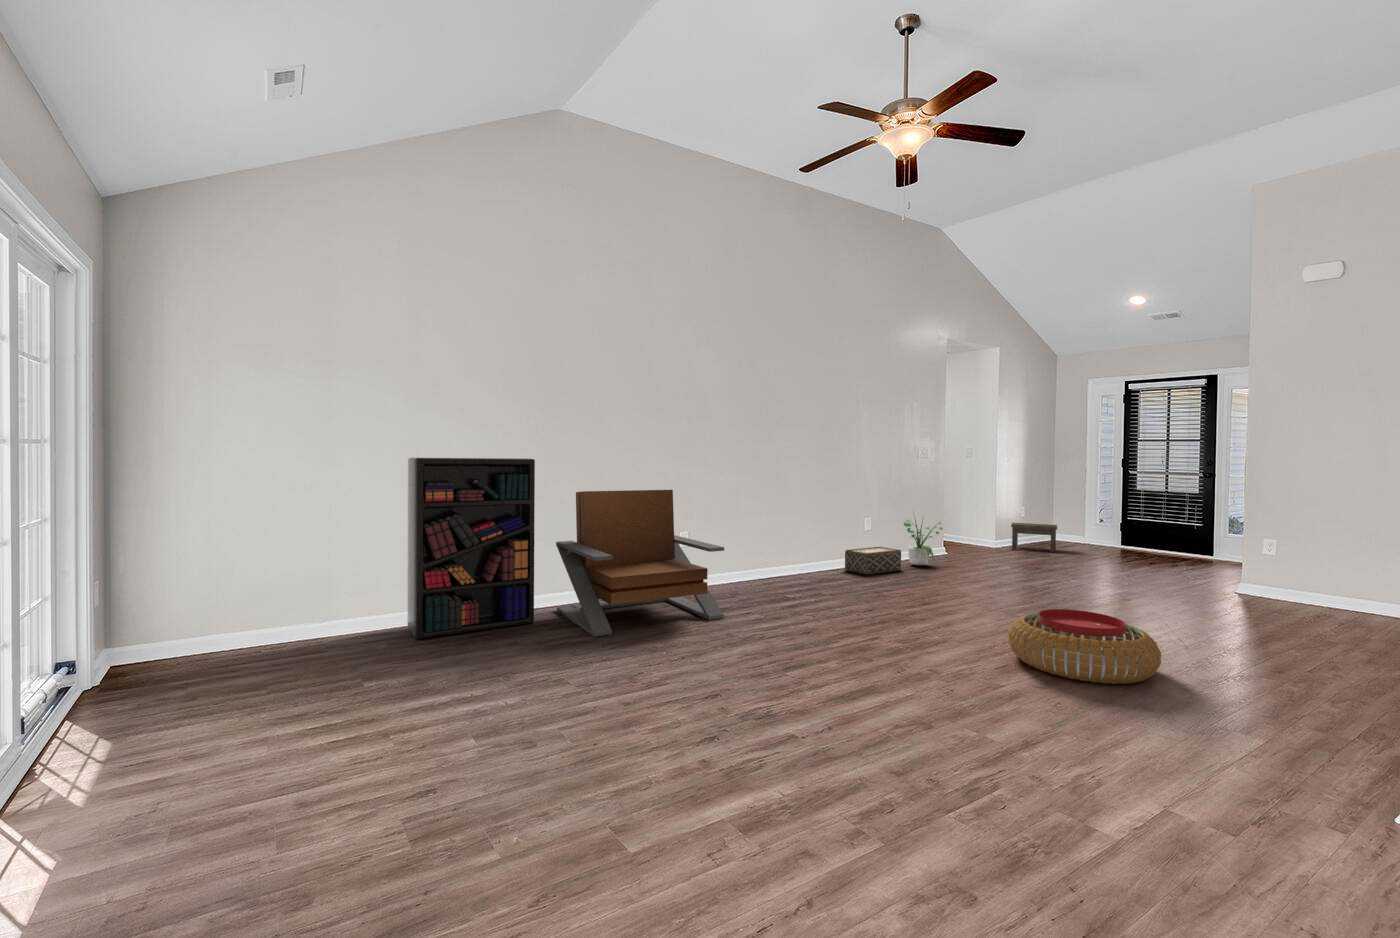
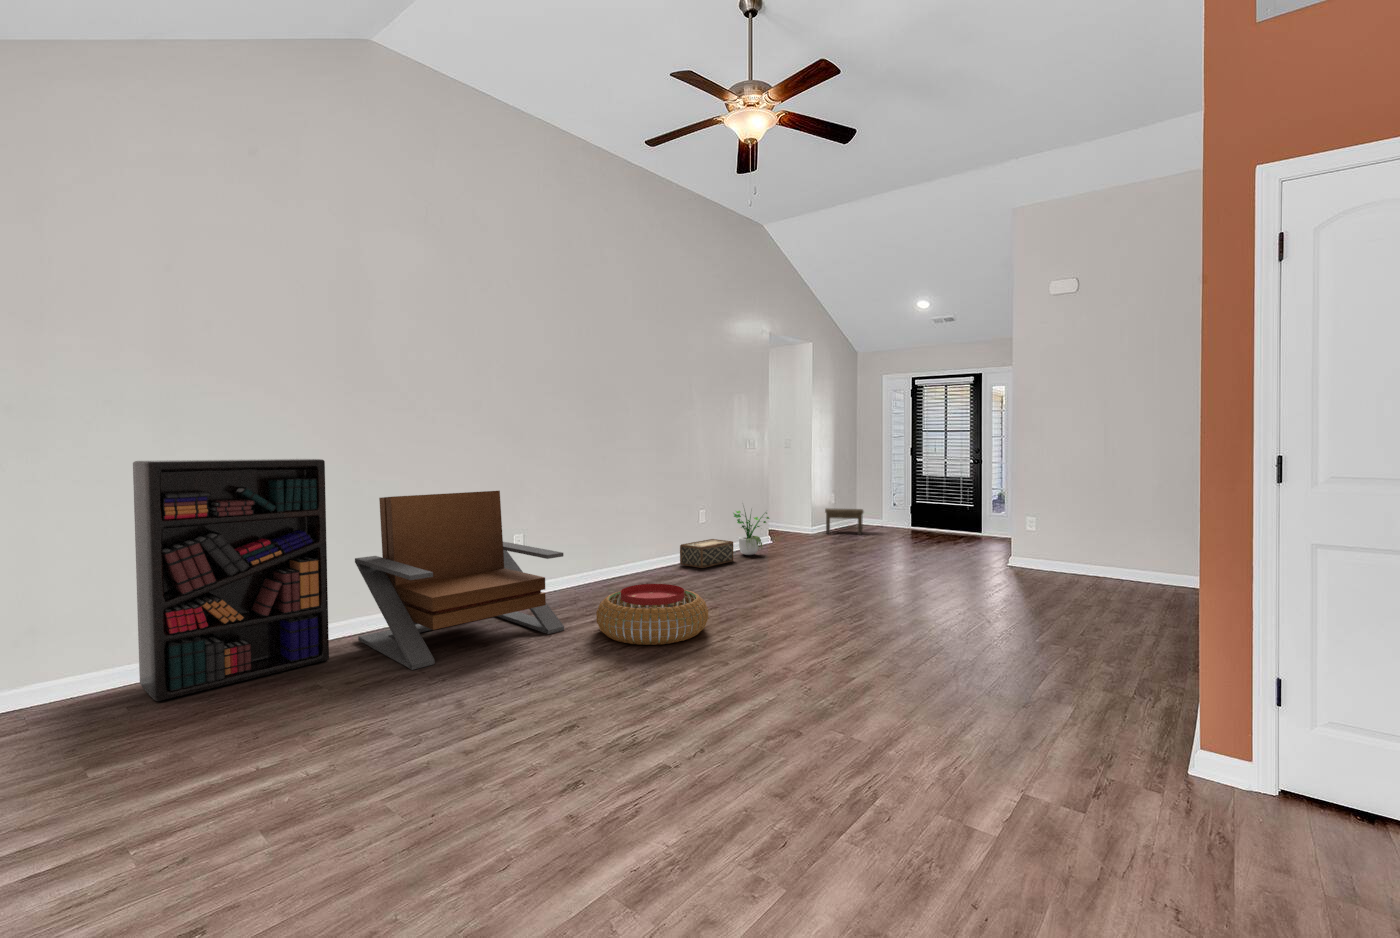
pouf: present [1008,609,1161,684] -> present [596,584,708,645]

